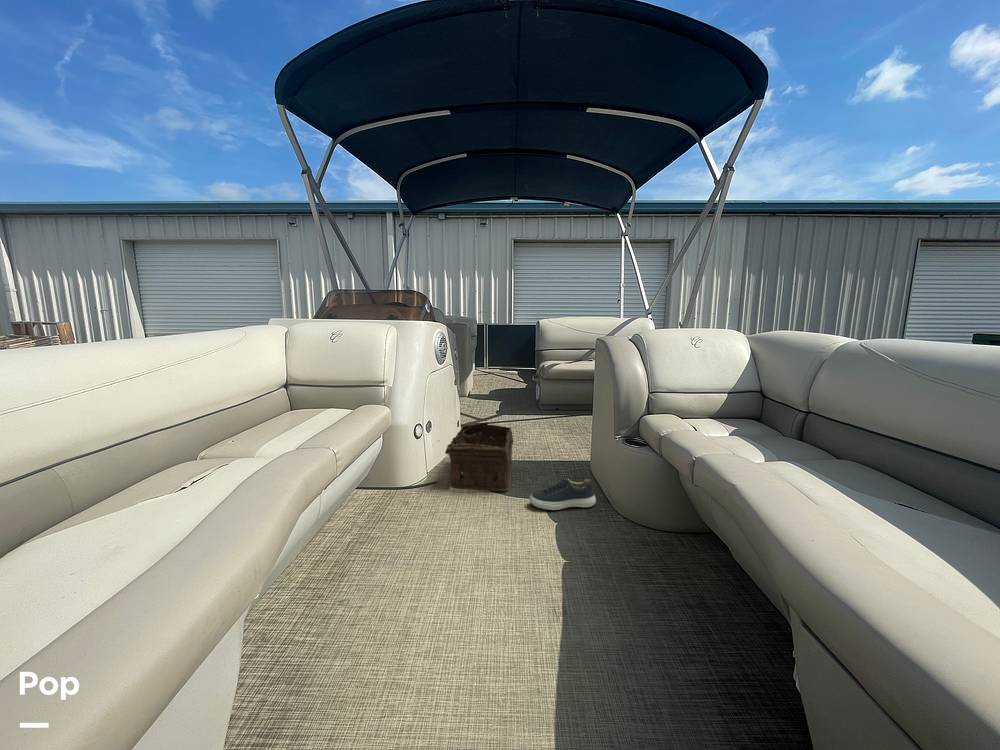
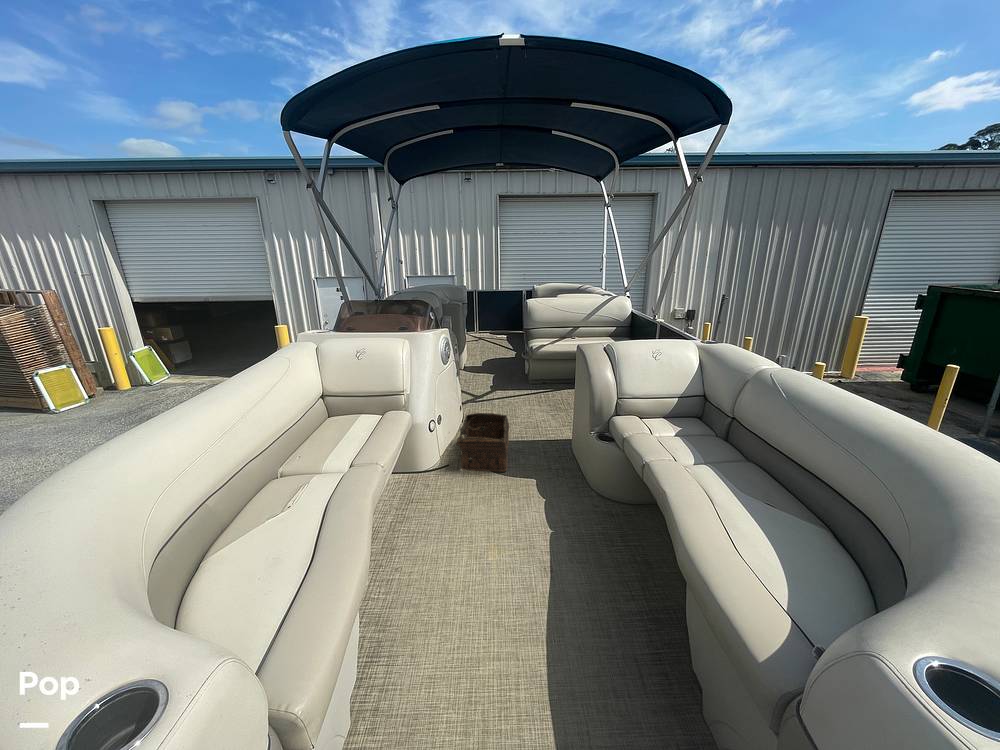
shoe: present [529,478,596,510] -> none [524,463,575,488]

